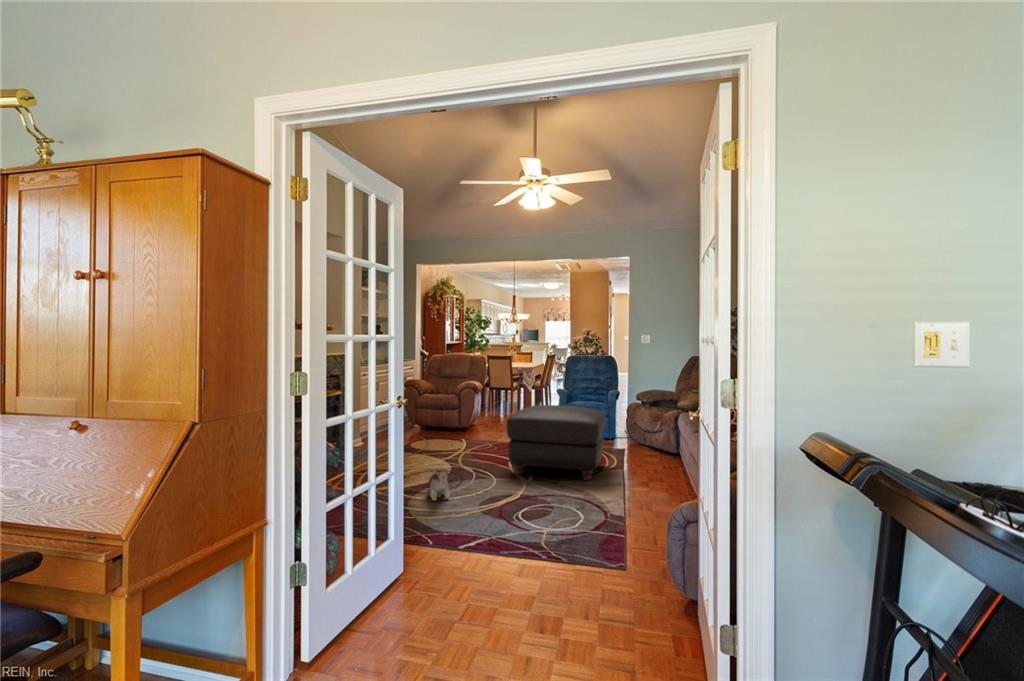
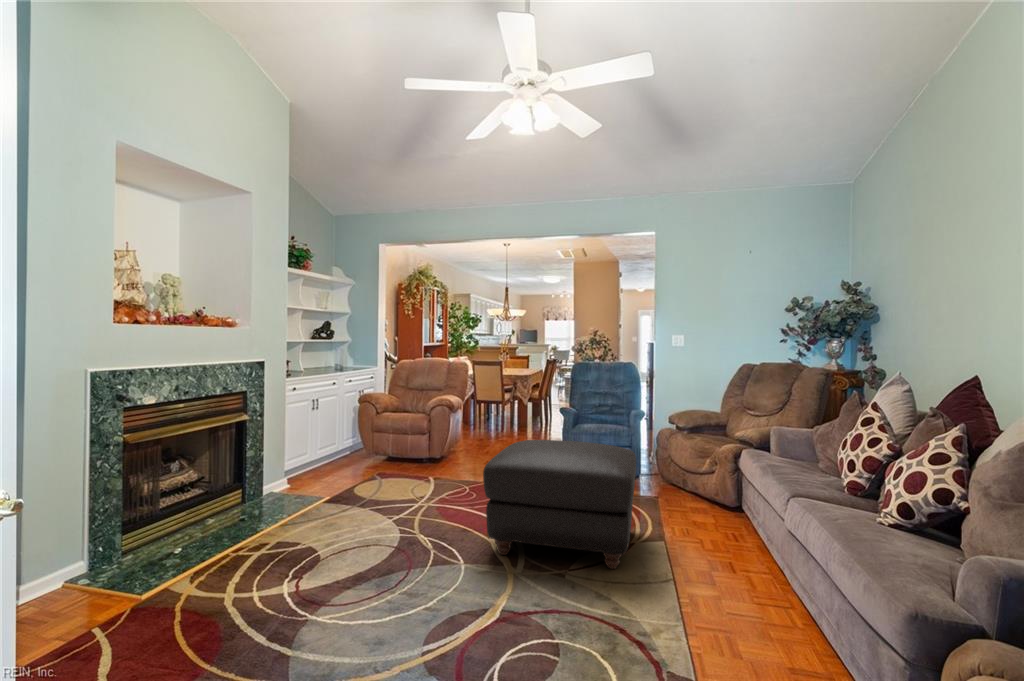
plush toy: present [428,467,450,501] -> none [339,571,375,632]

